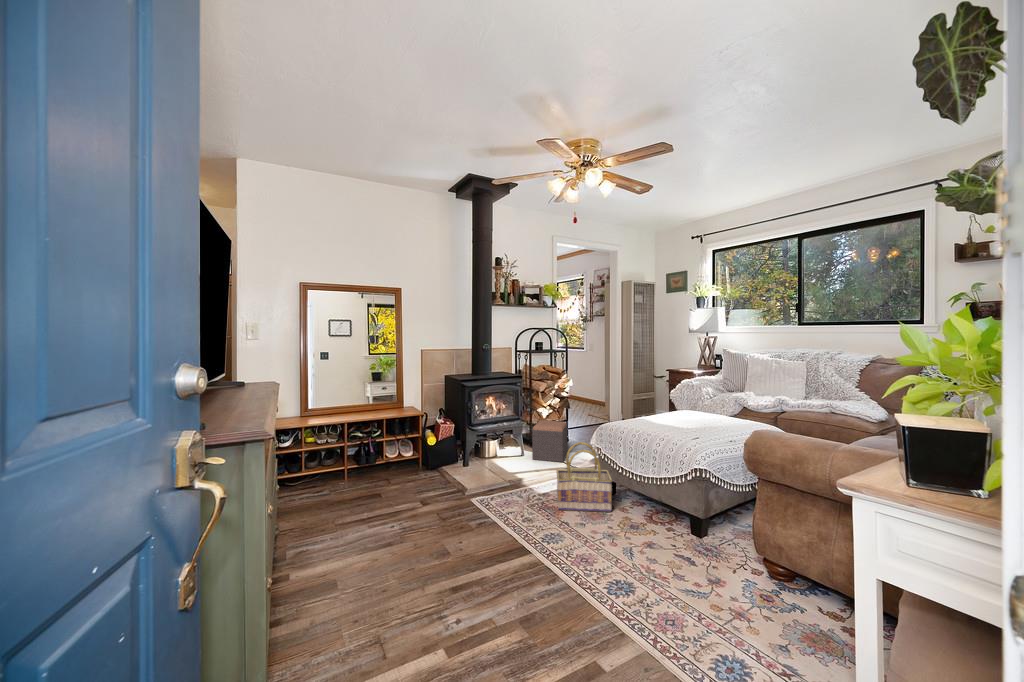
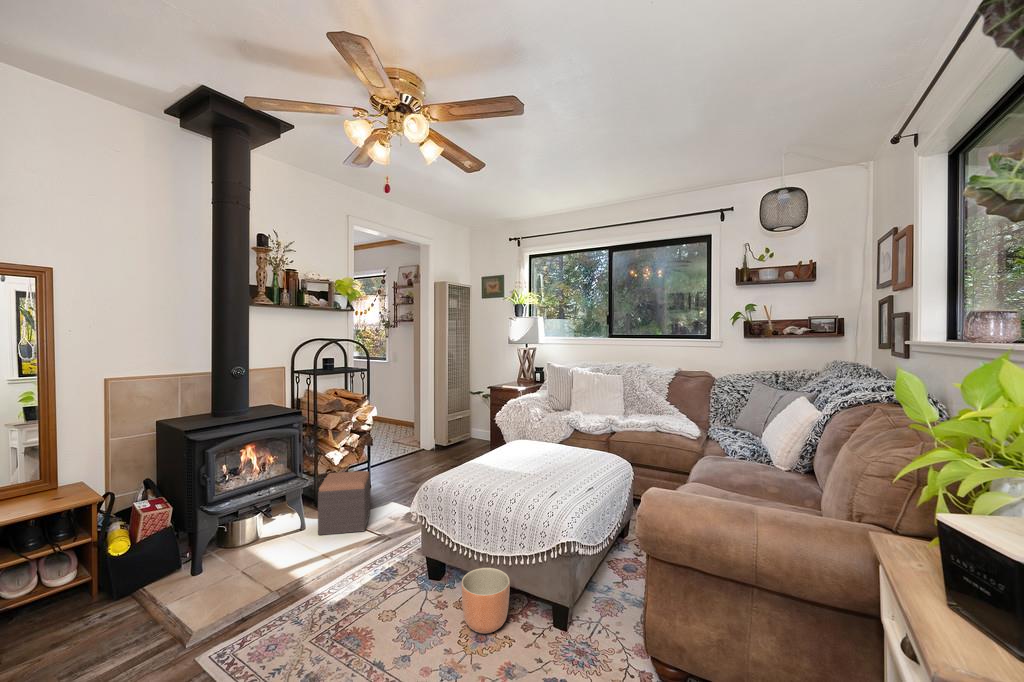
basket: present [557,442,612,512] -> none [360,516,446,634]
planter: none [622,485,658,527] -> present [461,568,510,634]

